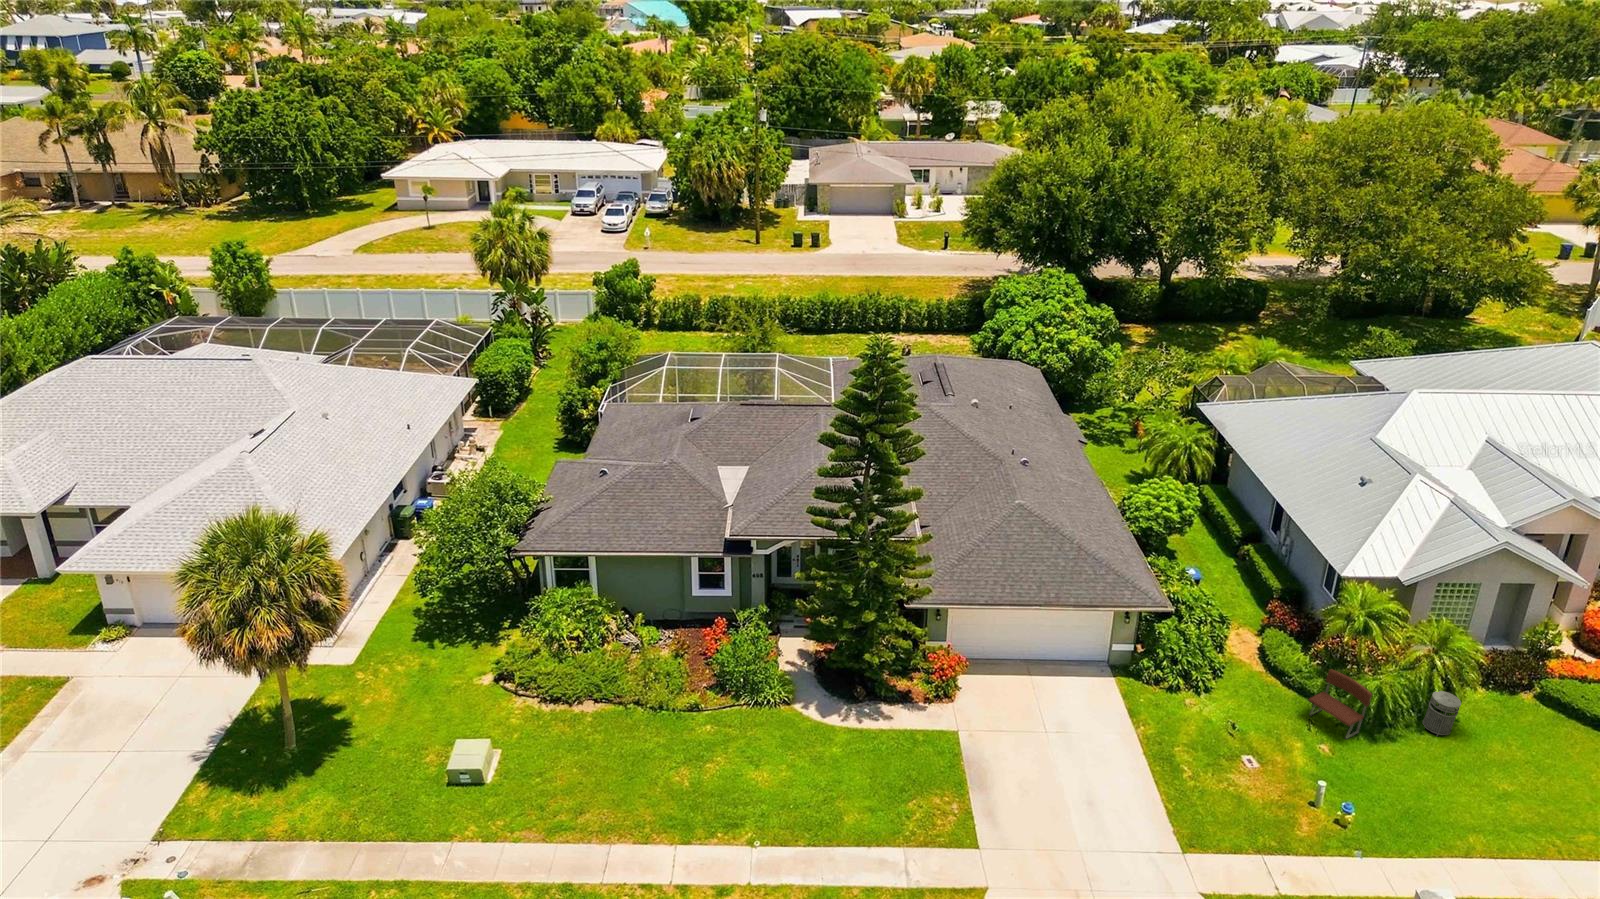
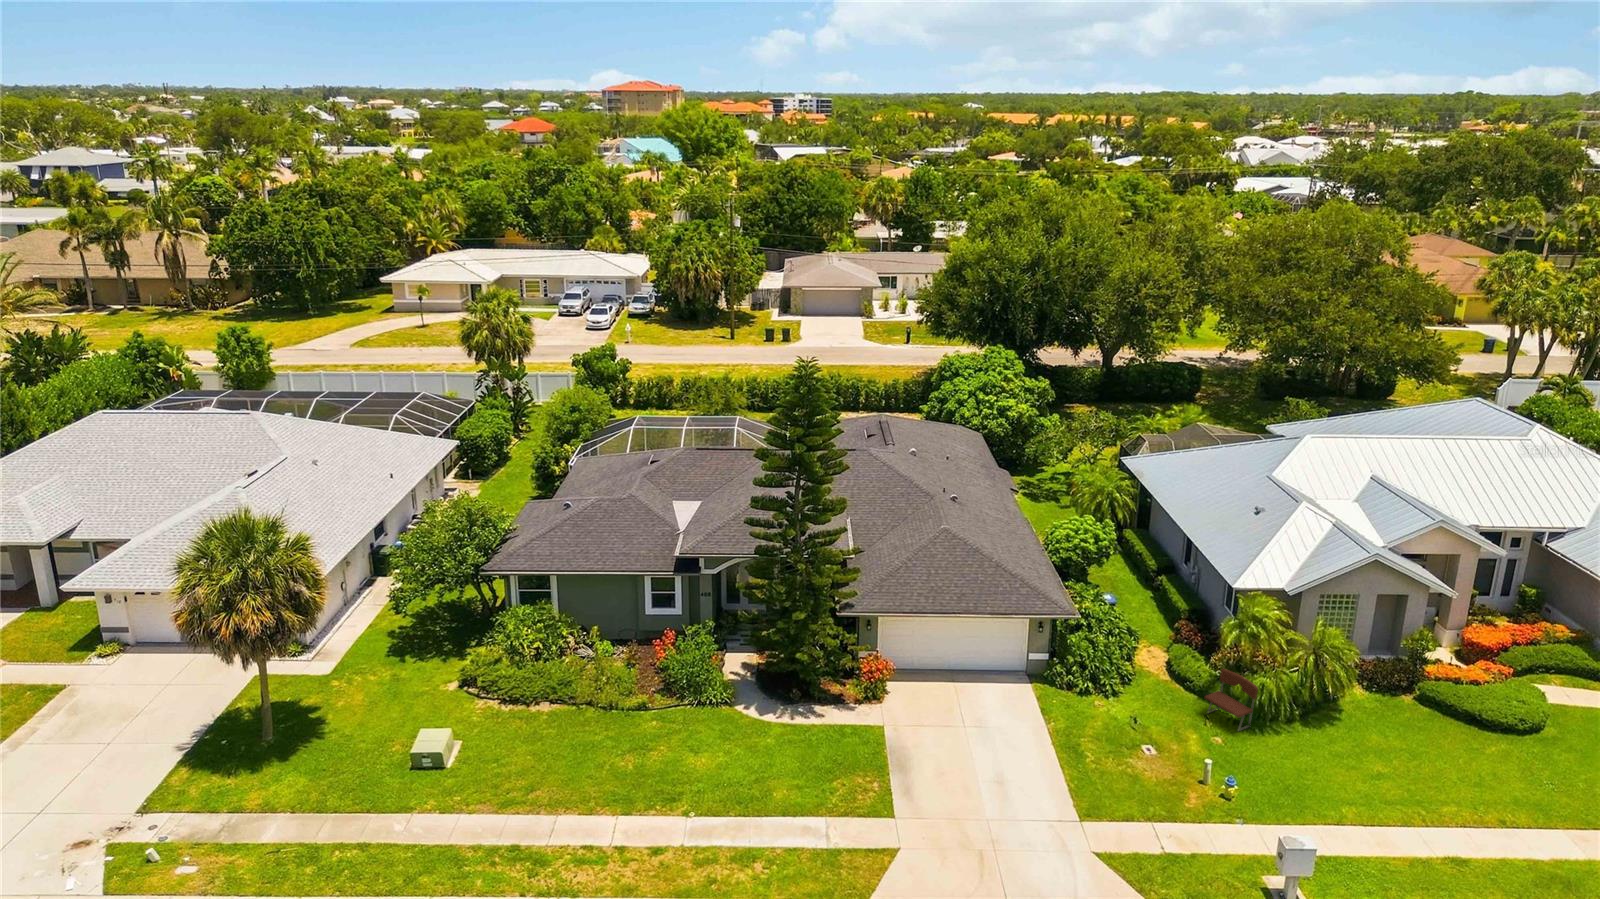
trash can: present [1422,691,1461,737] -> none [1309,687,1340,730]

